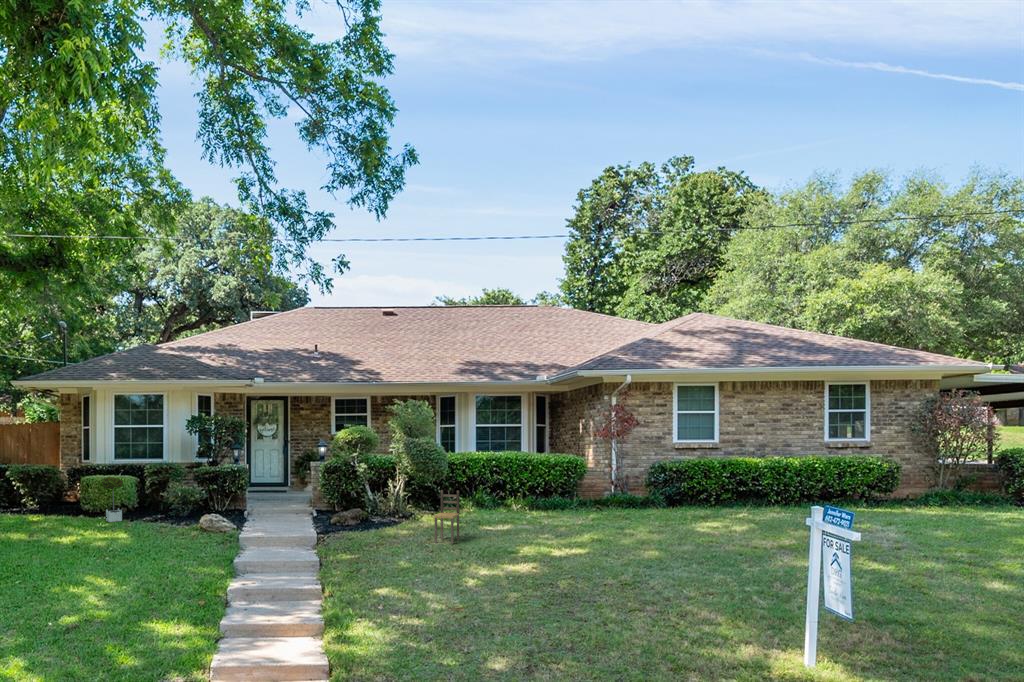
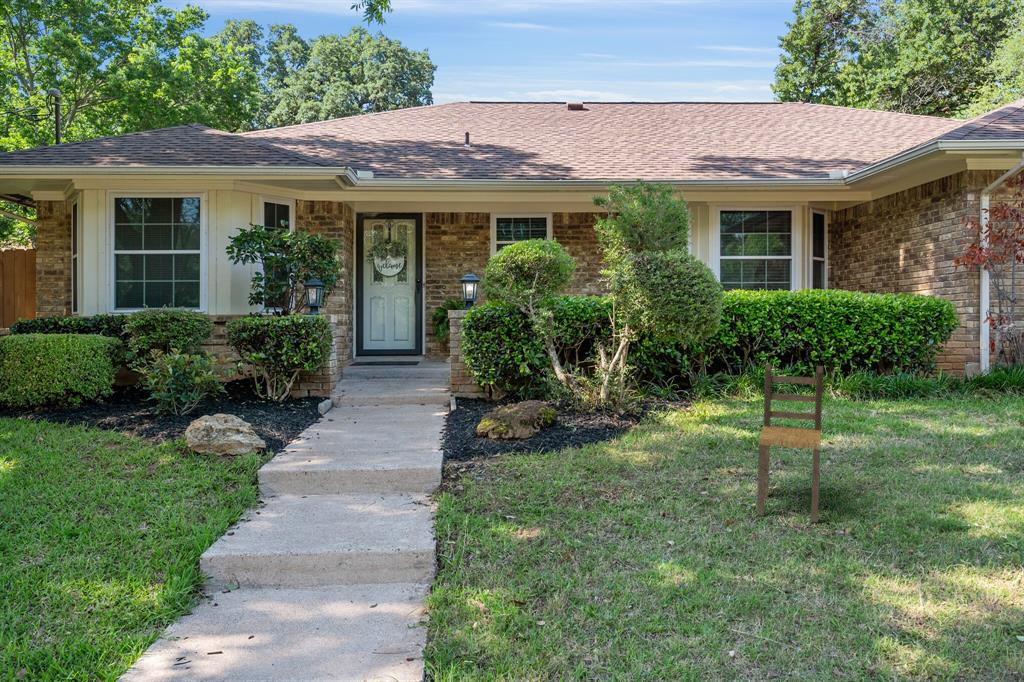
potted tree: present [102,477,123,522] -> none [36,328,86,416]

